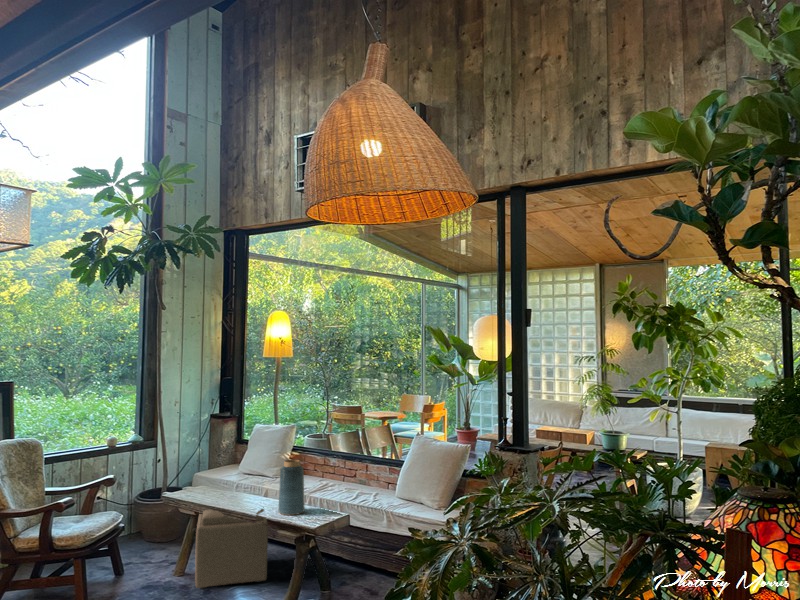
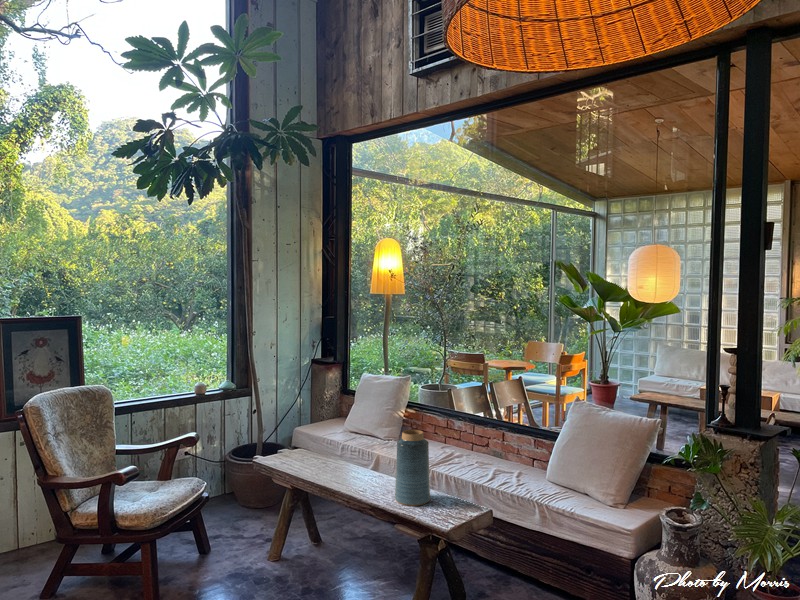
ottoman: present [195,509,268,589] -> none [290,472,381,586]

